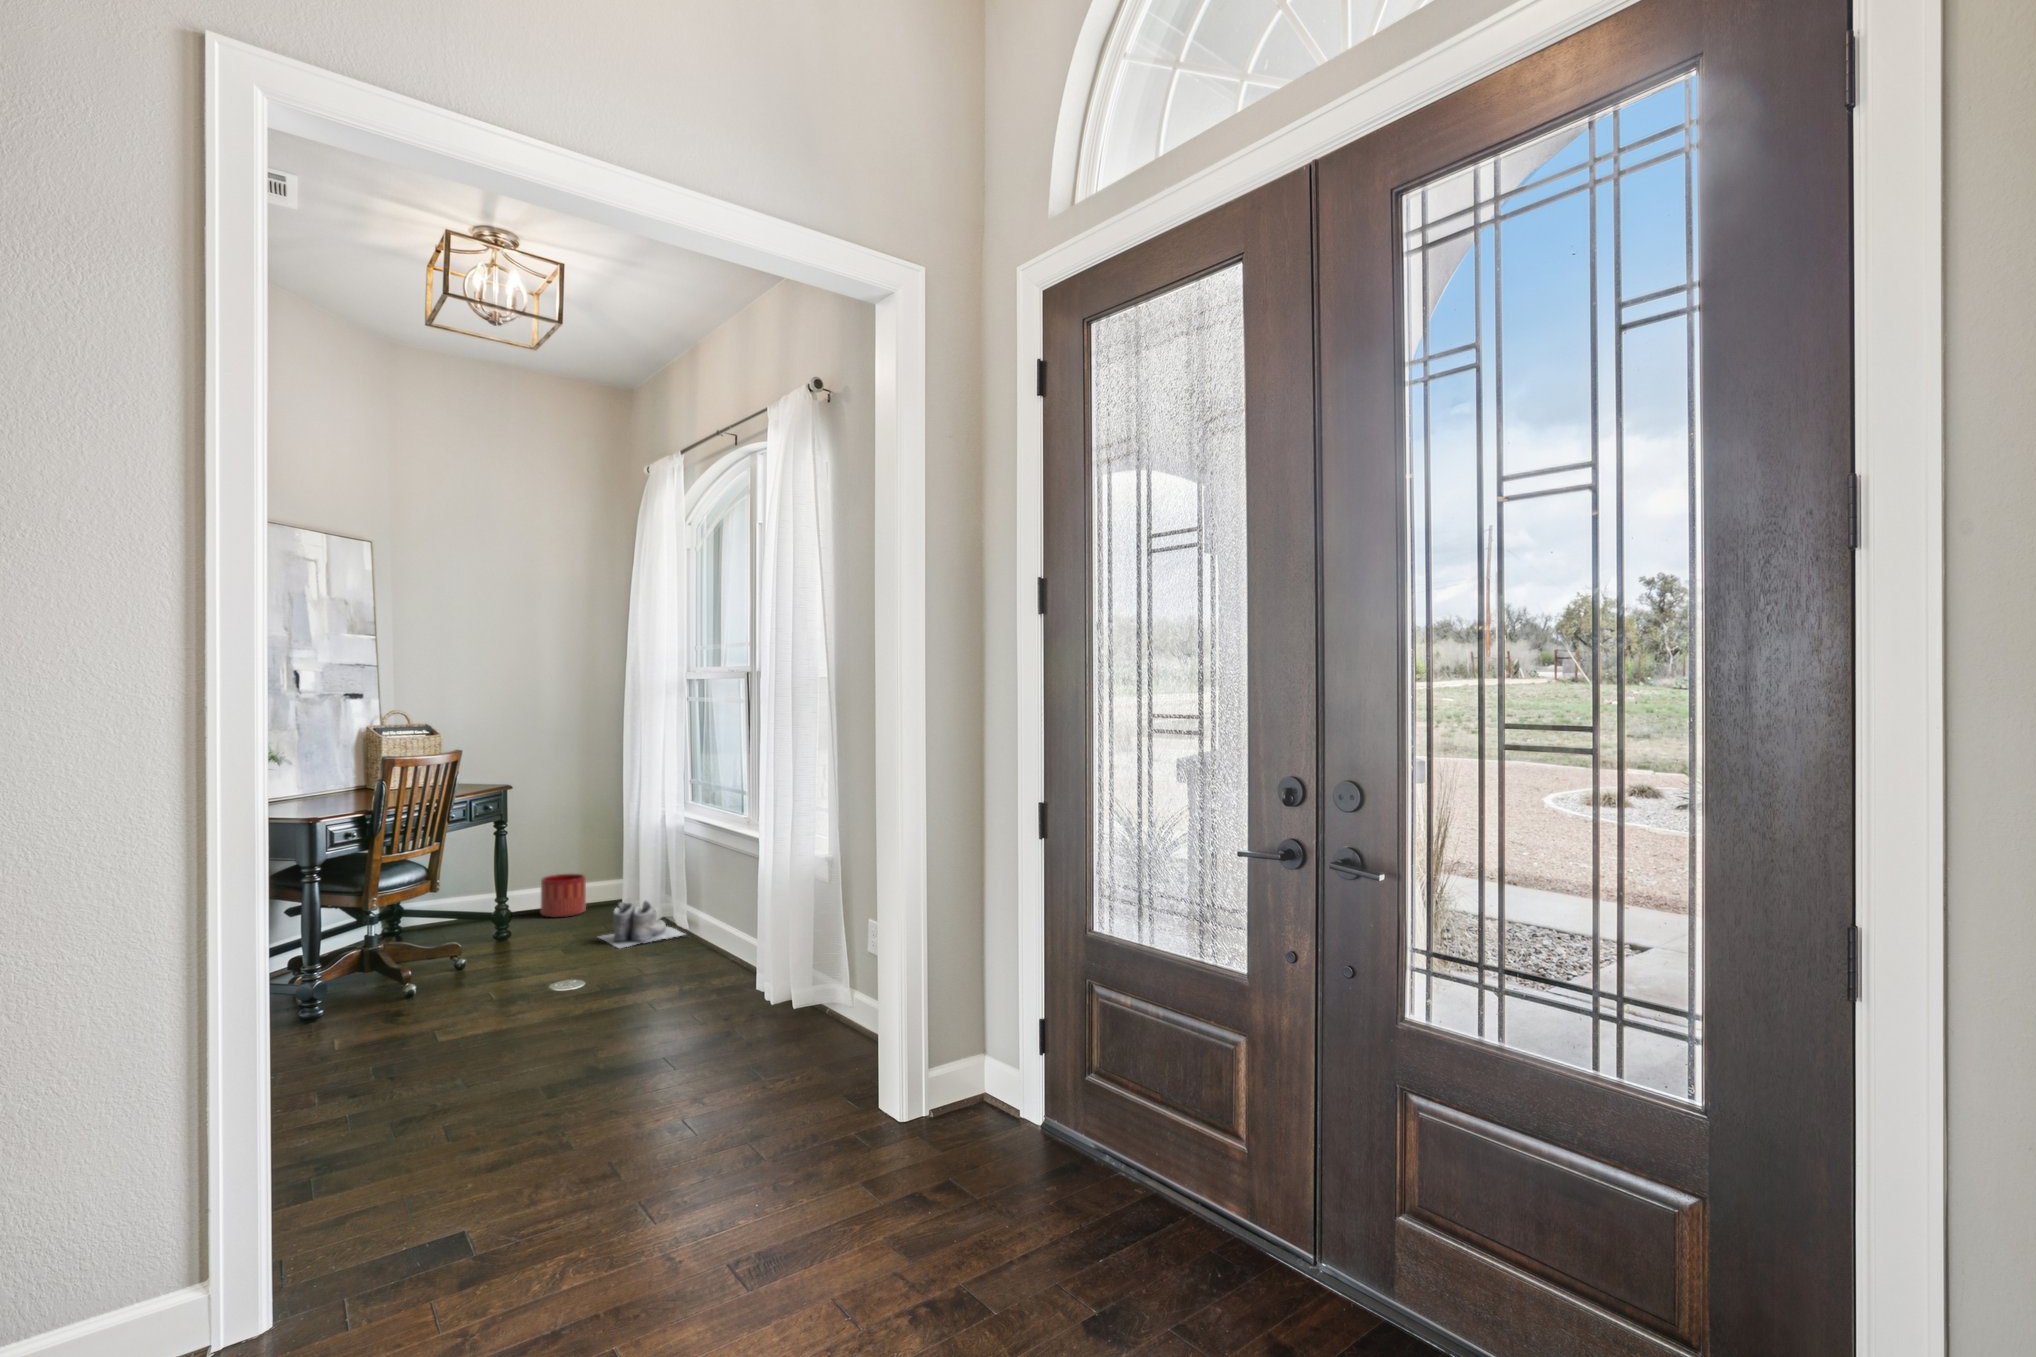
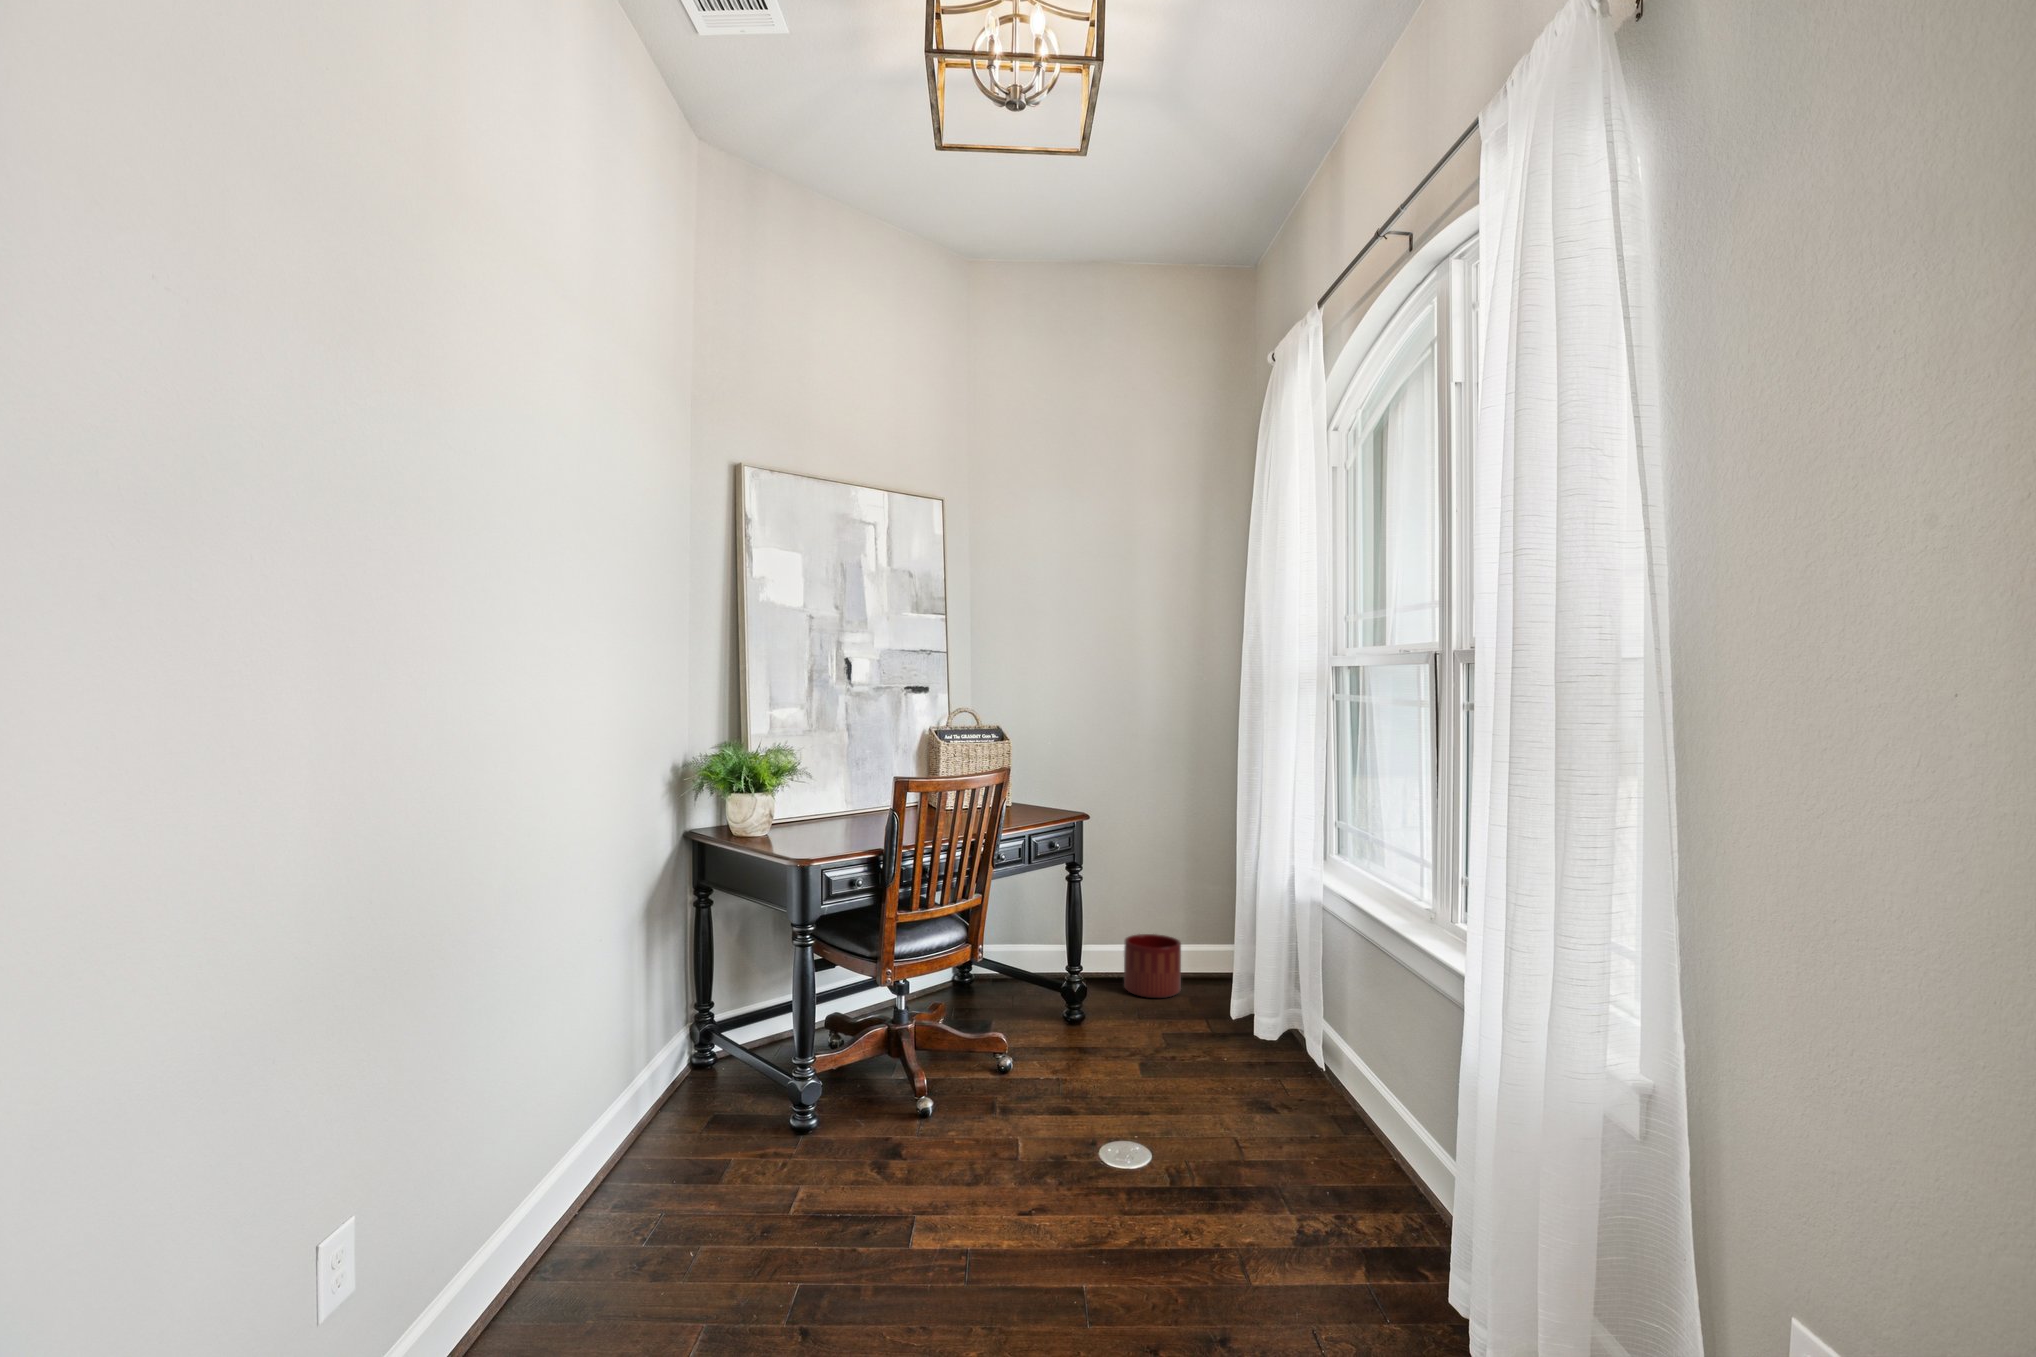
boots: present [599,901,684,948] -> none [1194,1007,1333,1090]

